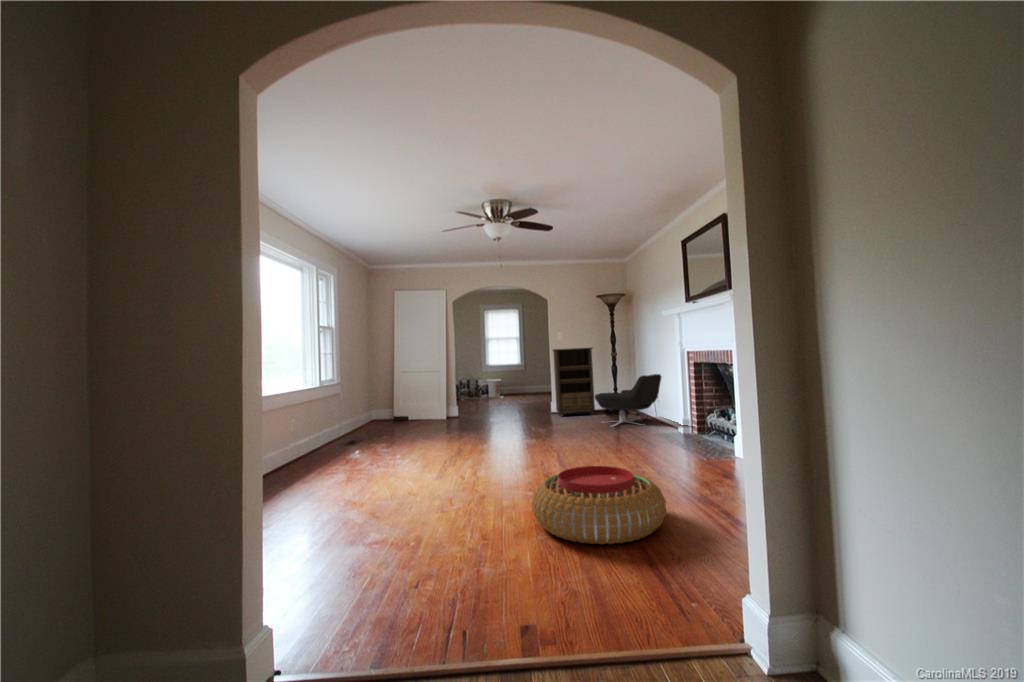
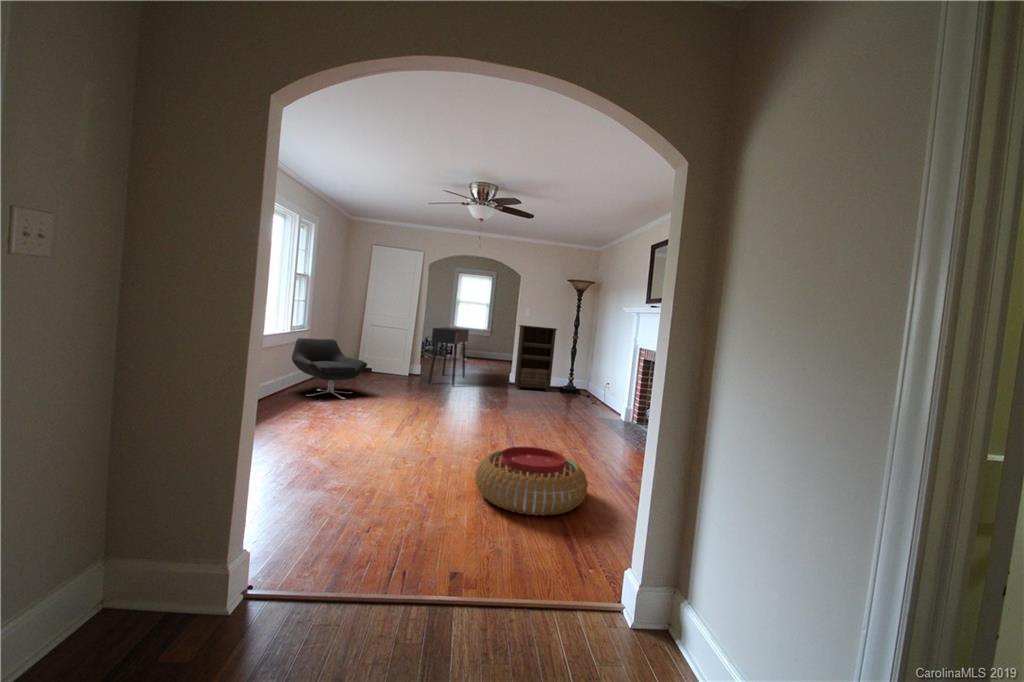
console table: none [464,363,504,423] -> present [428,327,469,386]
lounge chair: present [595,374,662,426] -> present [292,338,367,399]

